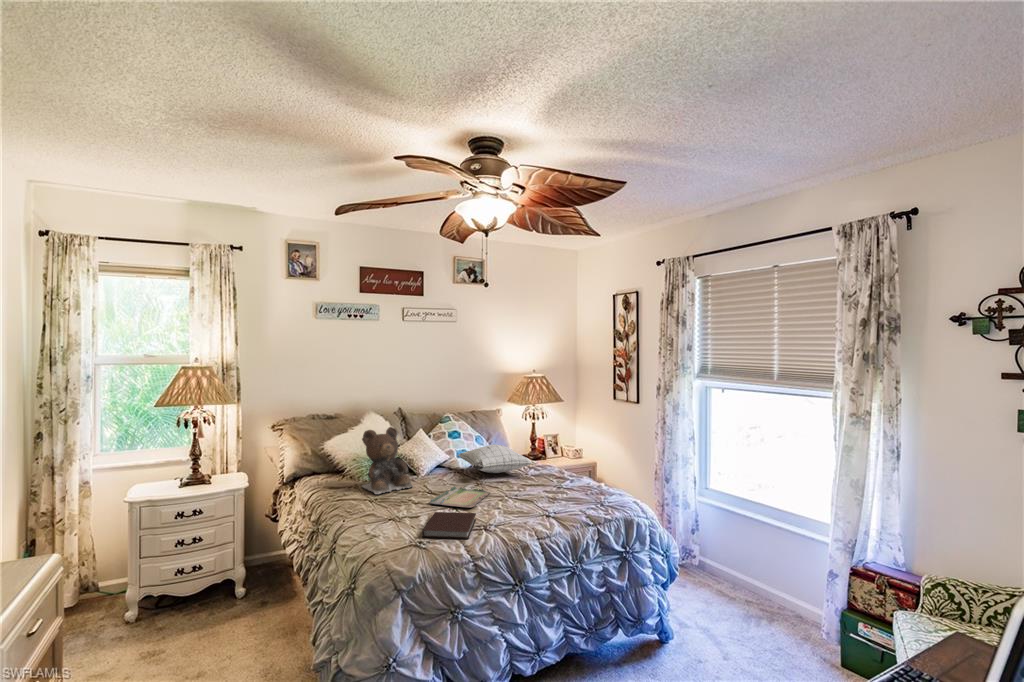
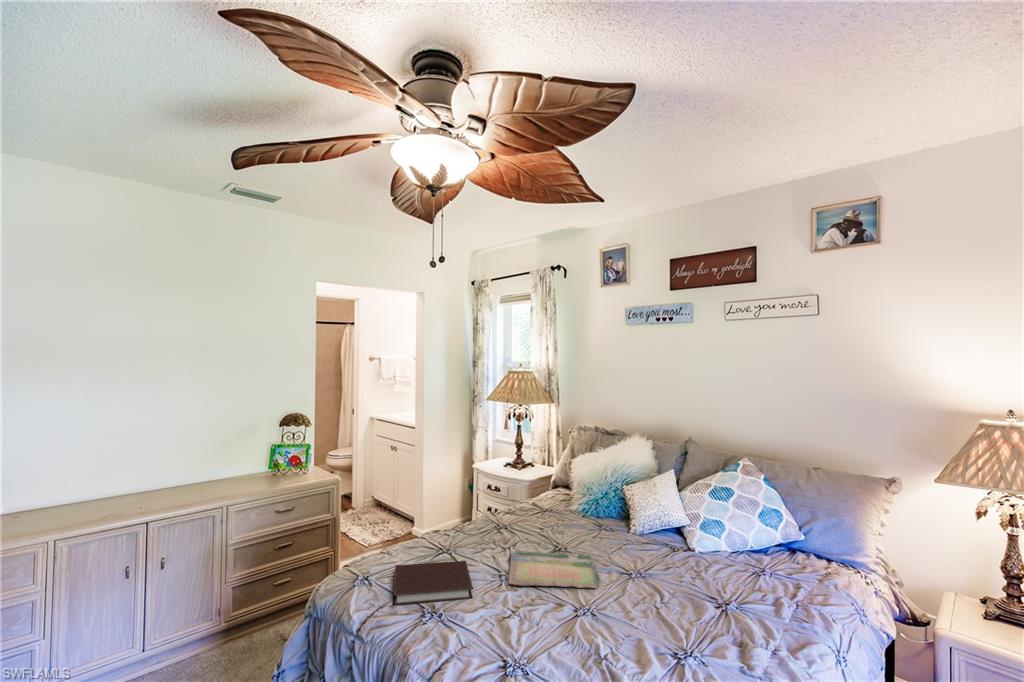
teddy bear: present [362,427,413,494] -> none [523,446,582,534]
pillow: present [458,444,532,473] -> none [627,520,784,588]

